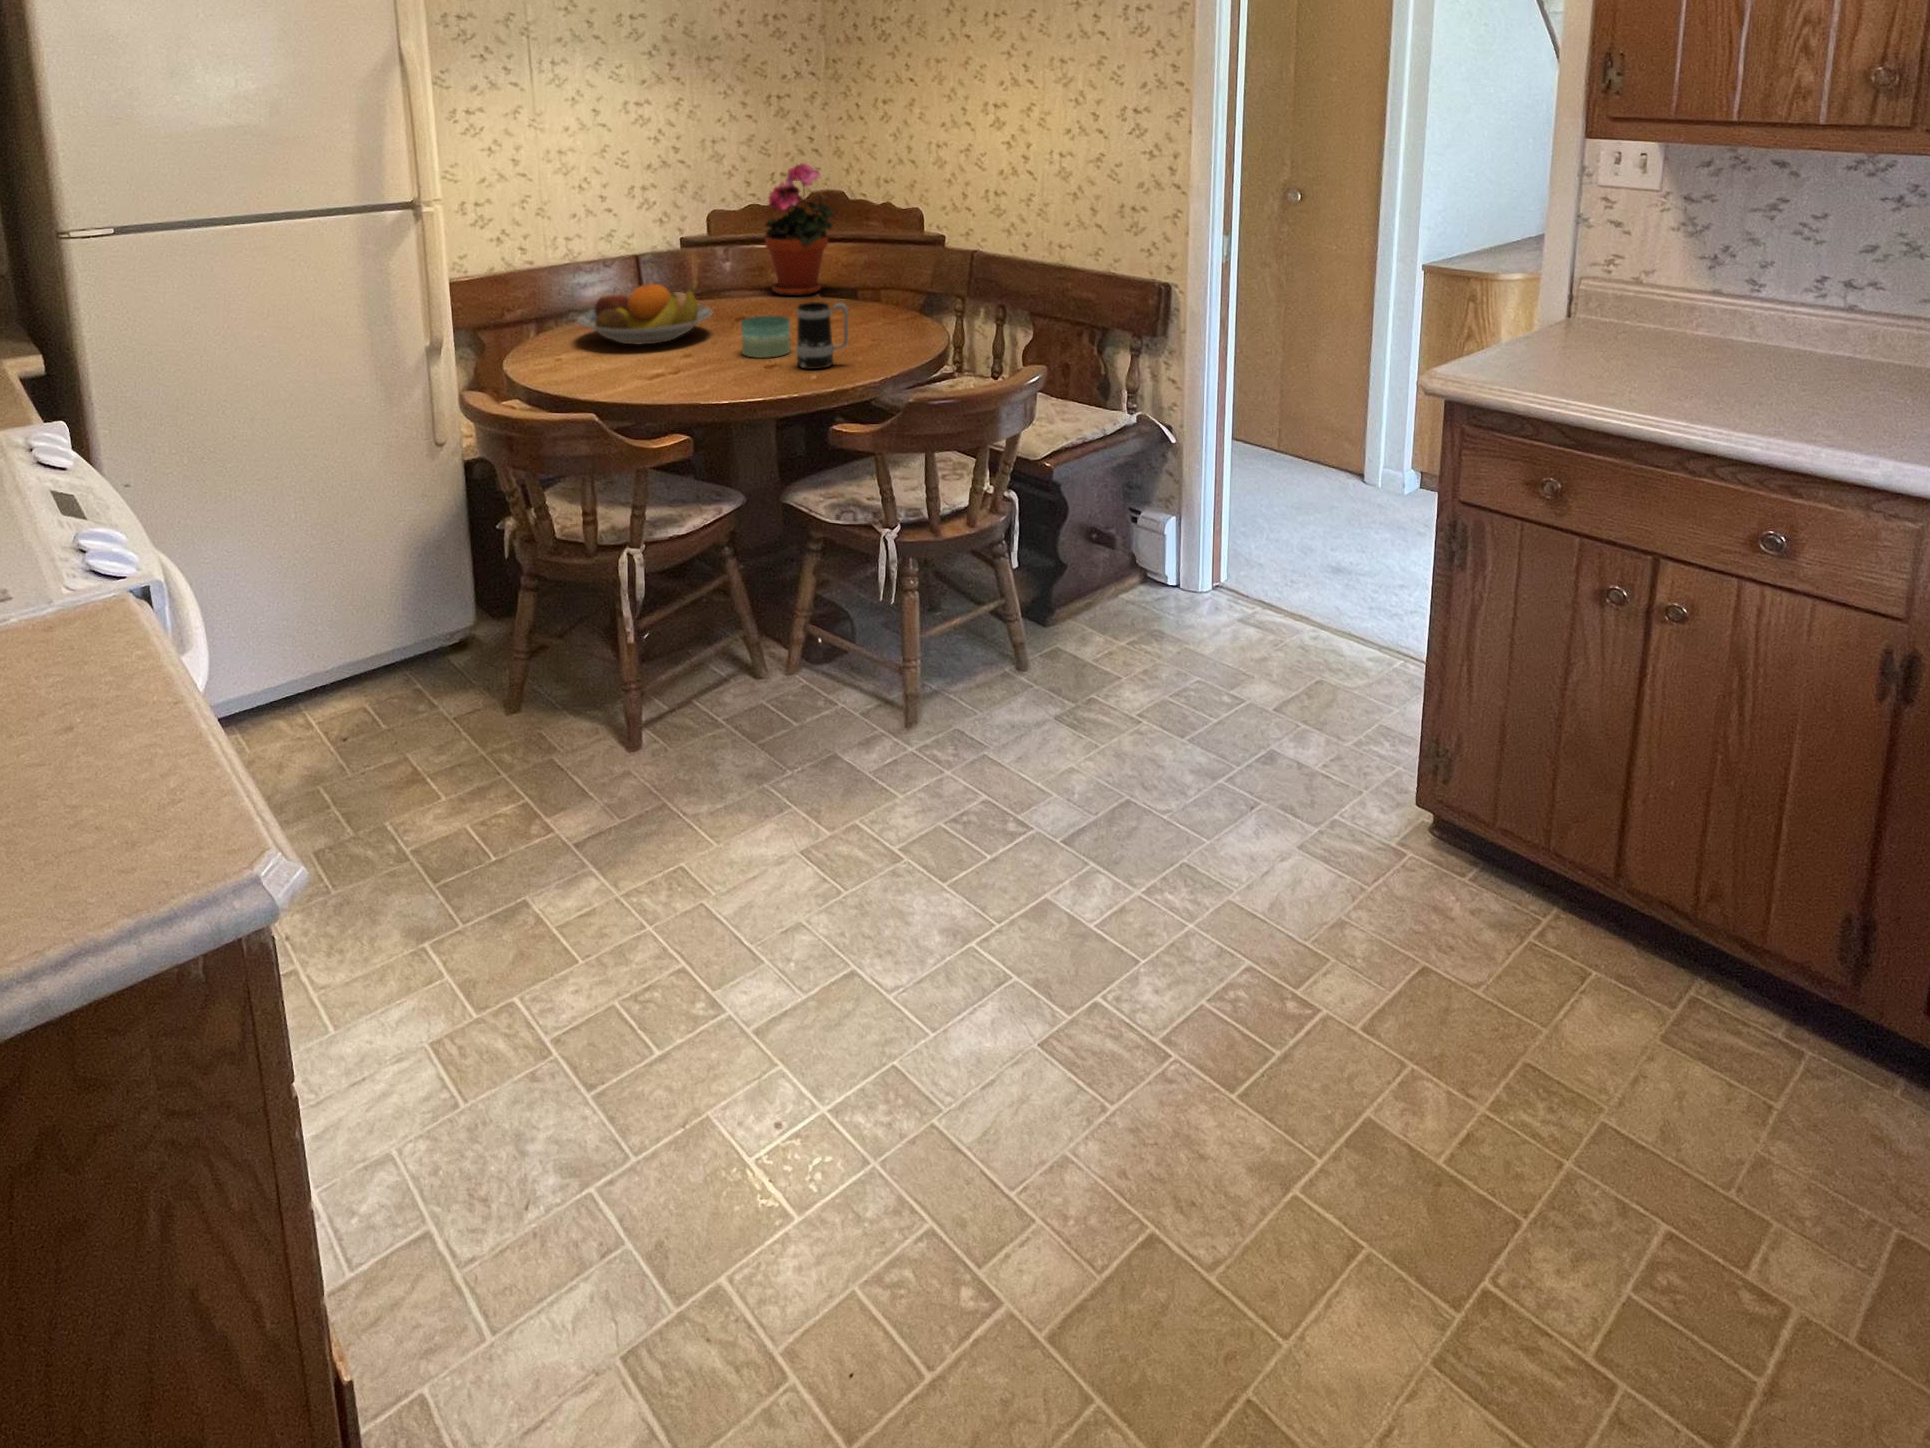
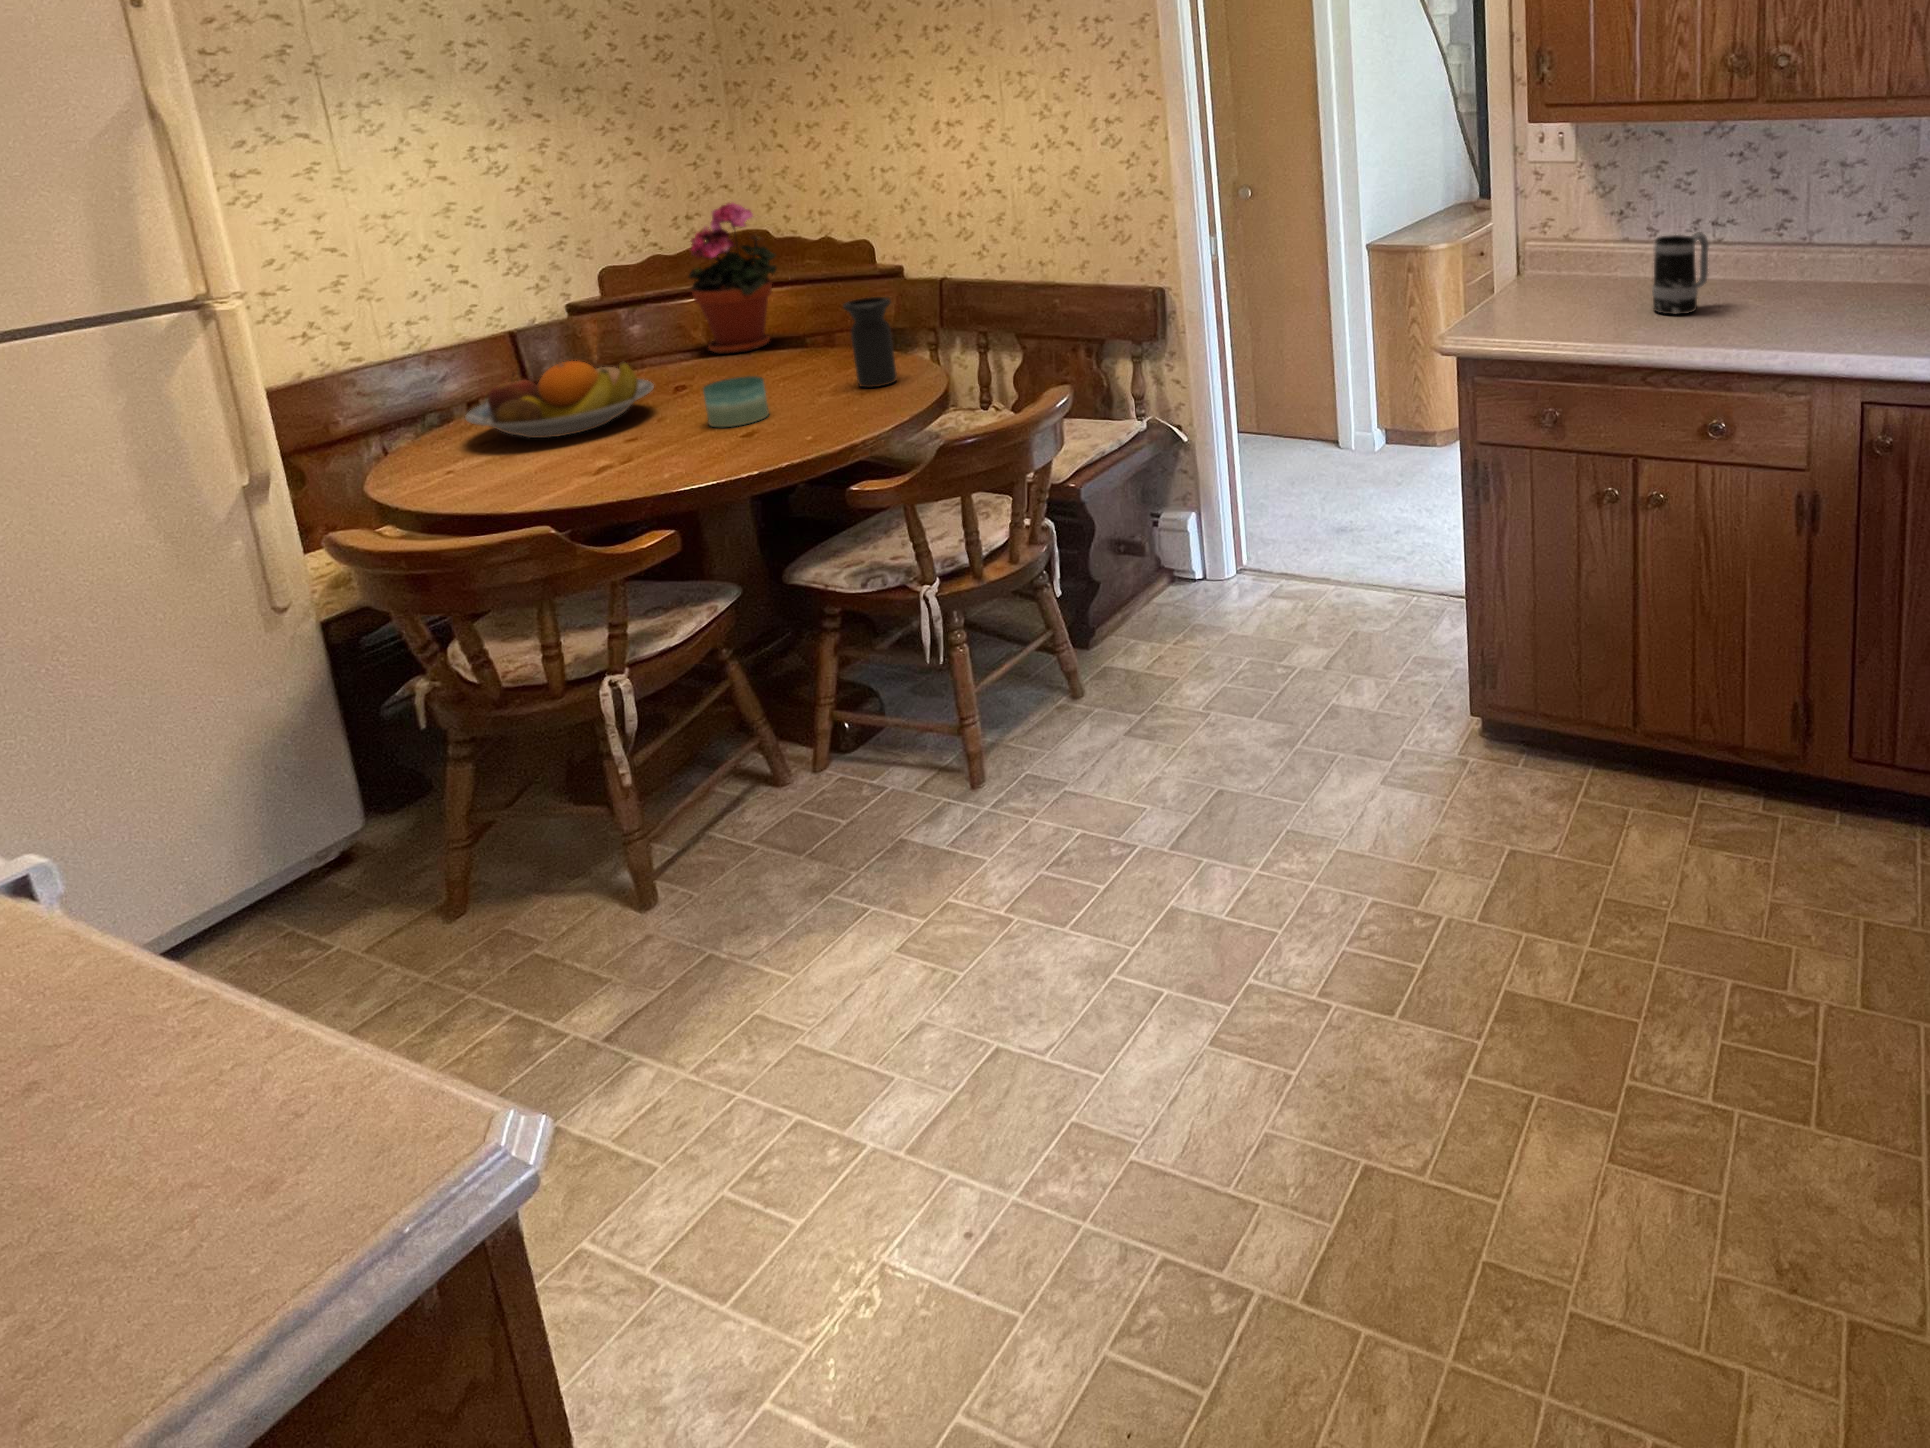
vase: none [864,259,906,342] -> present [843,297,897,387]
mug: present [796,302,848,369] -> present [1652,232,1709,314]

